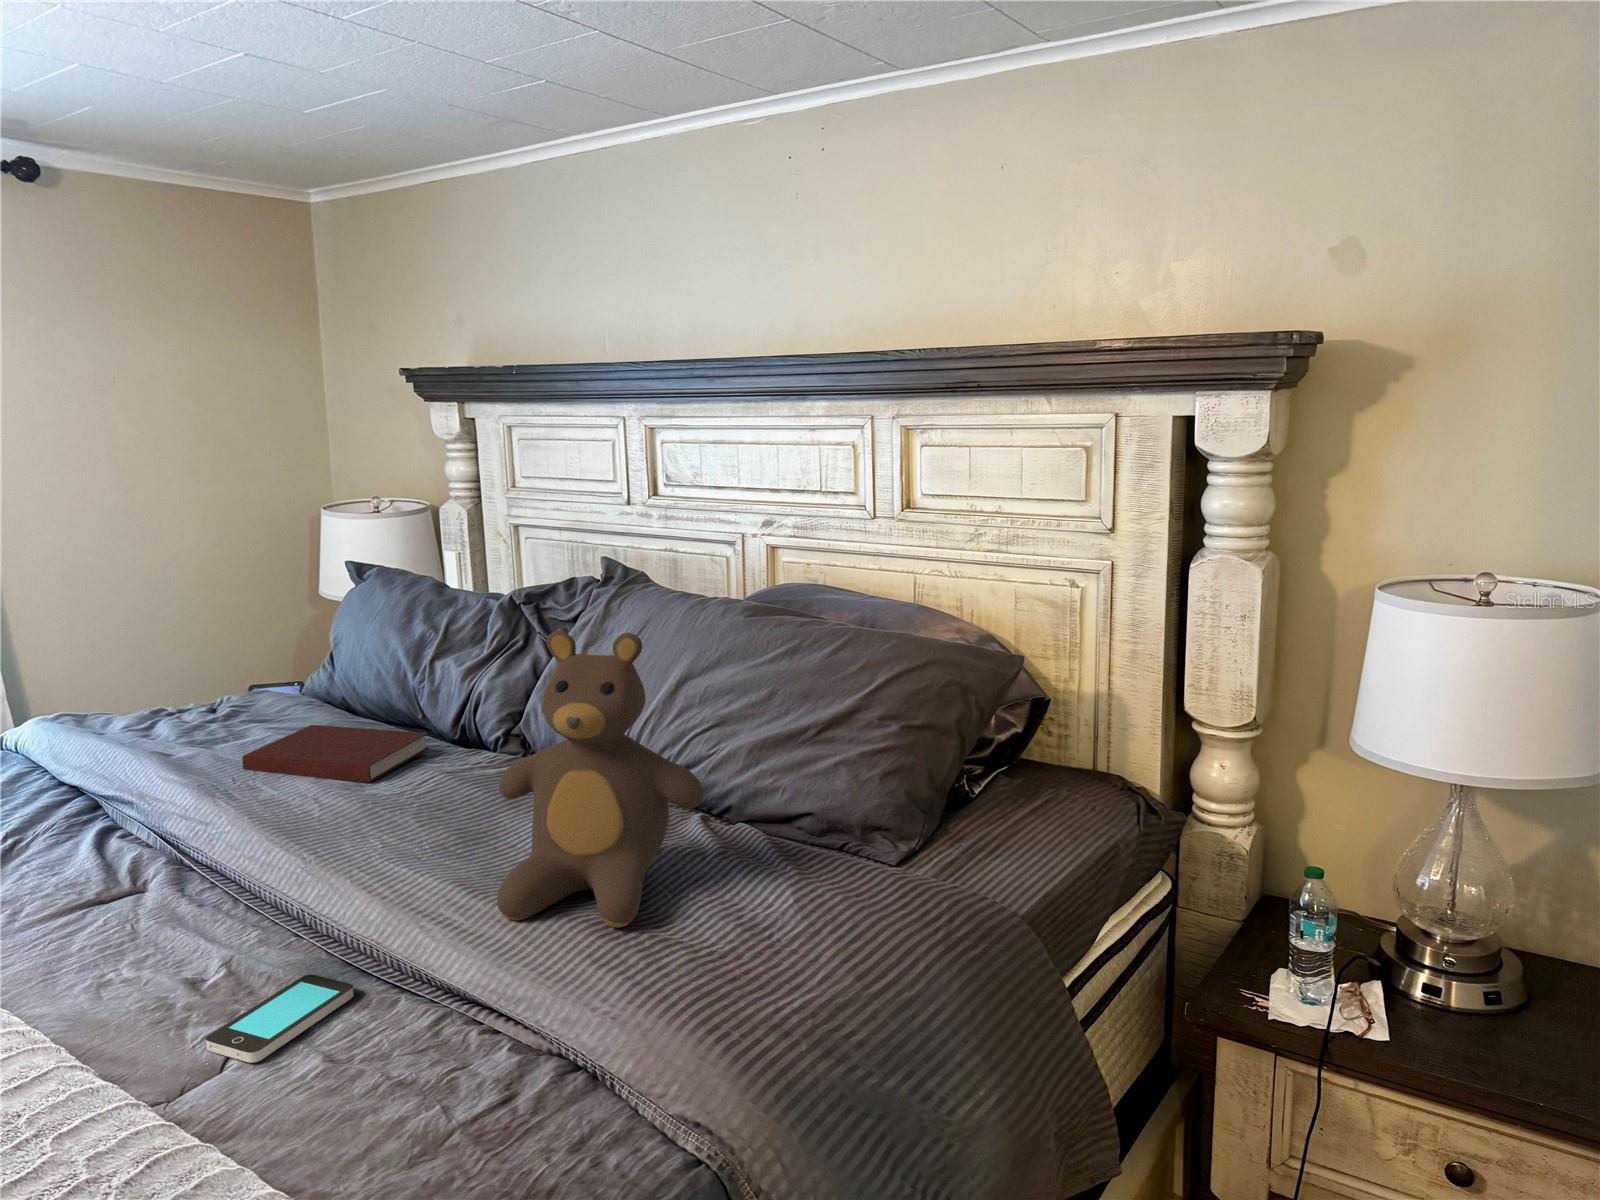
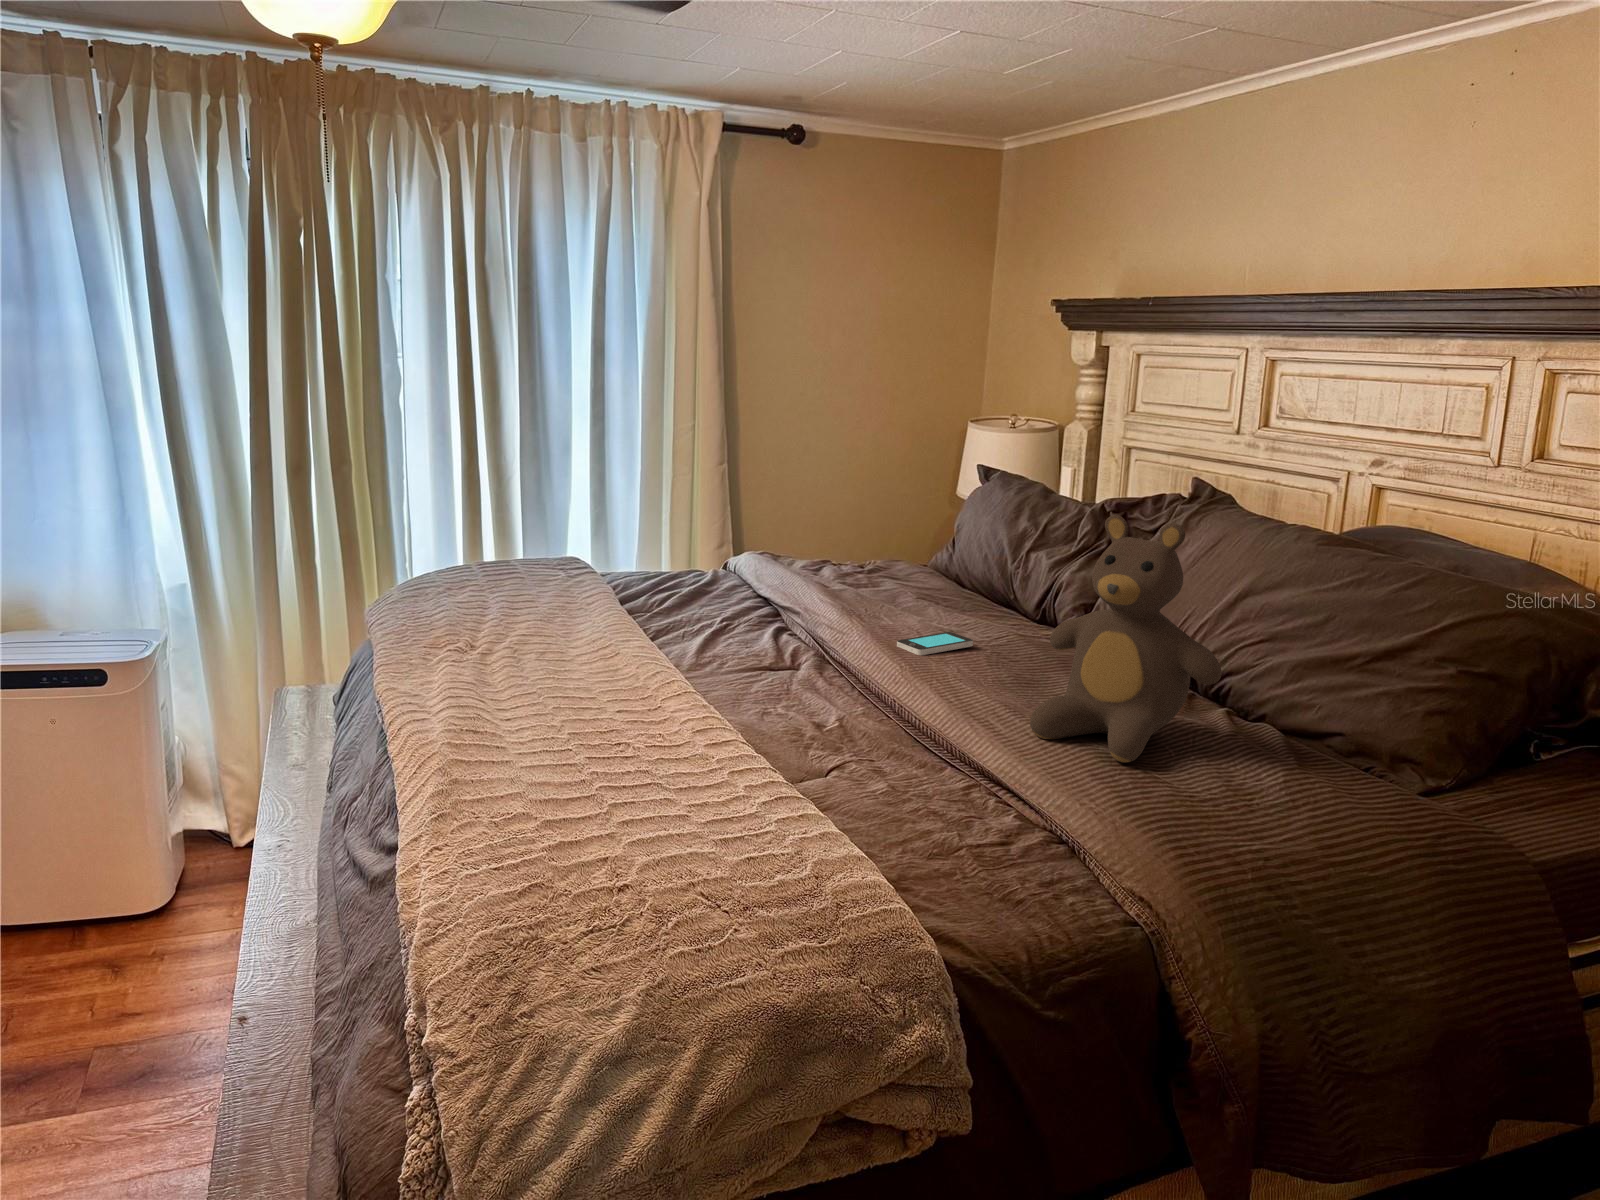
notebook: present [242,725,429,783] -> none [875,585,1014,632]
smartphone: present [206,975,354,1063] -> present [897,632,973,655]

